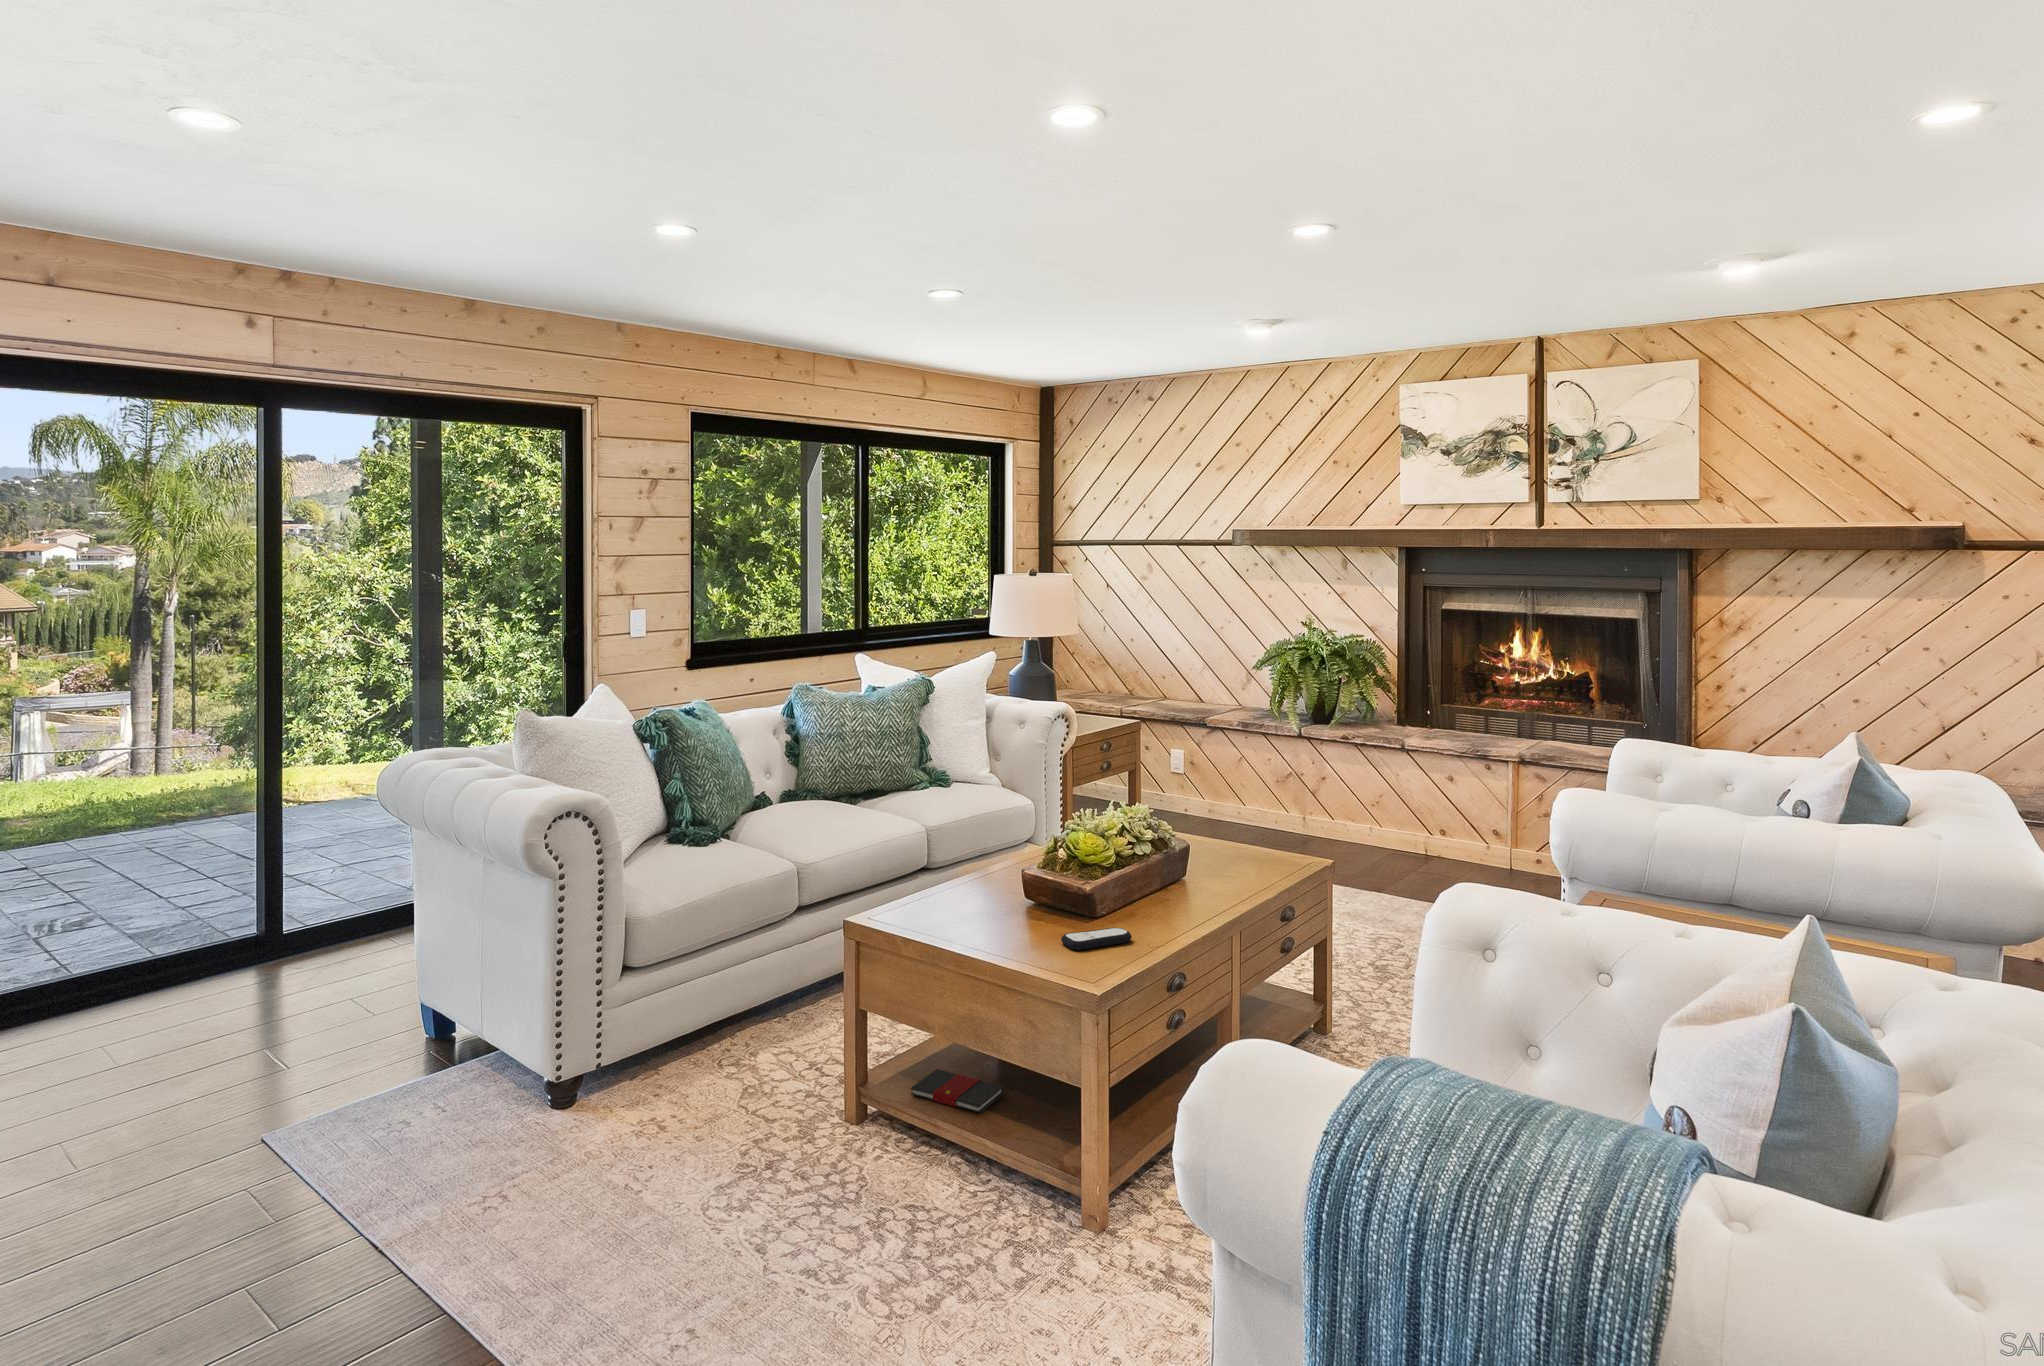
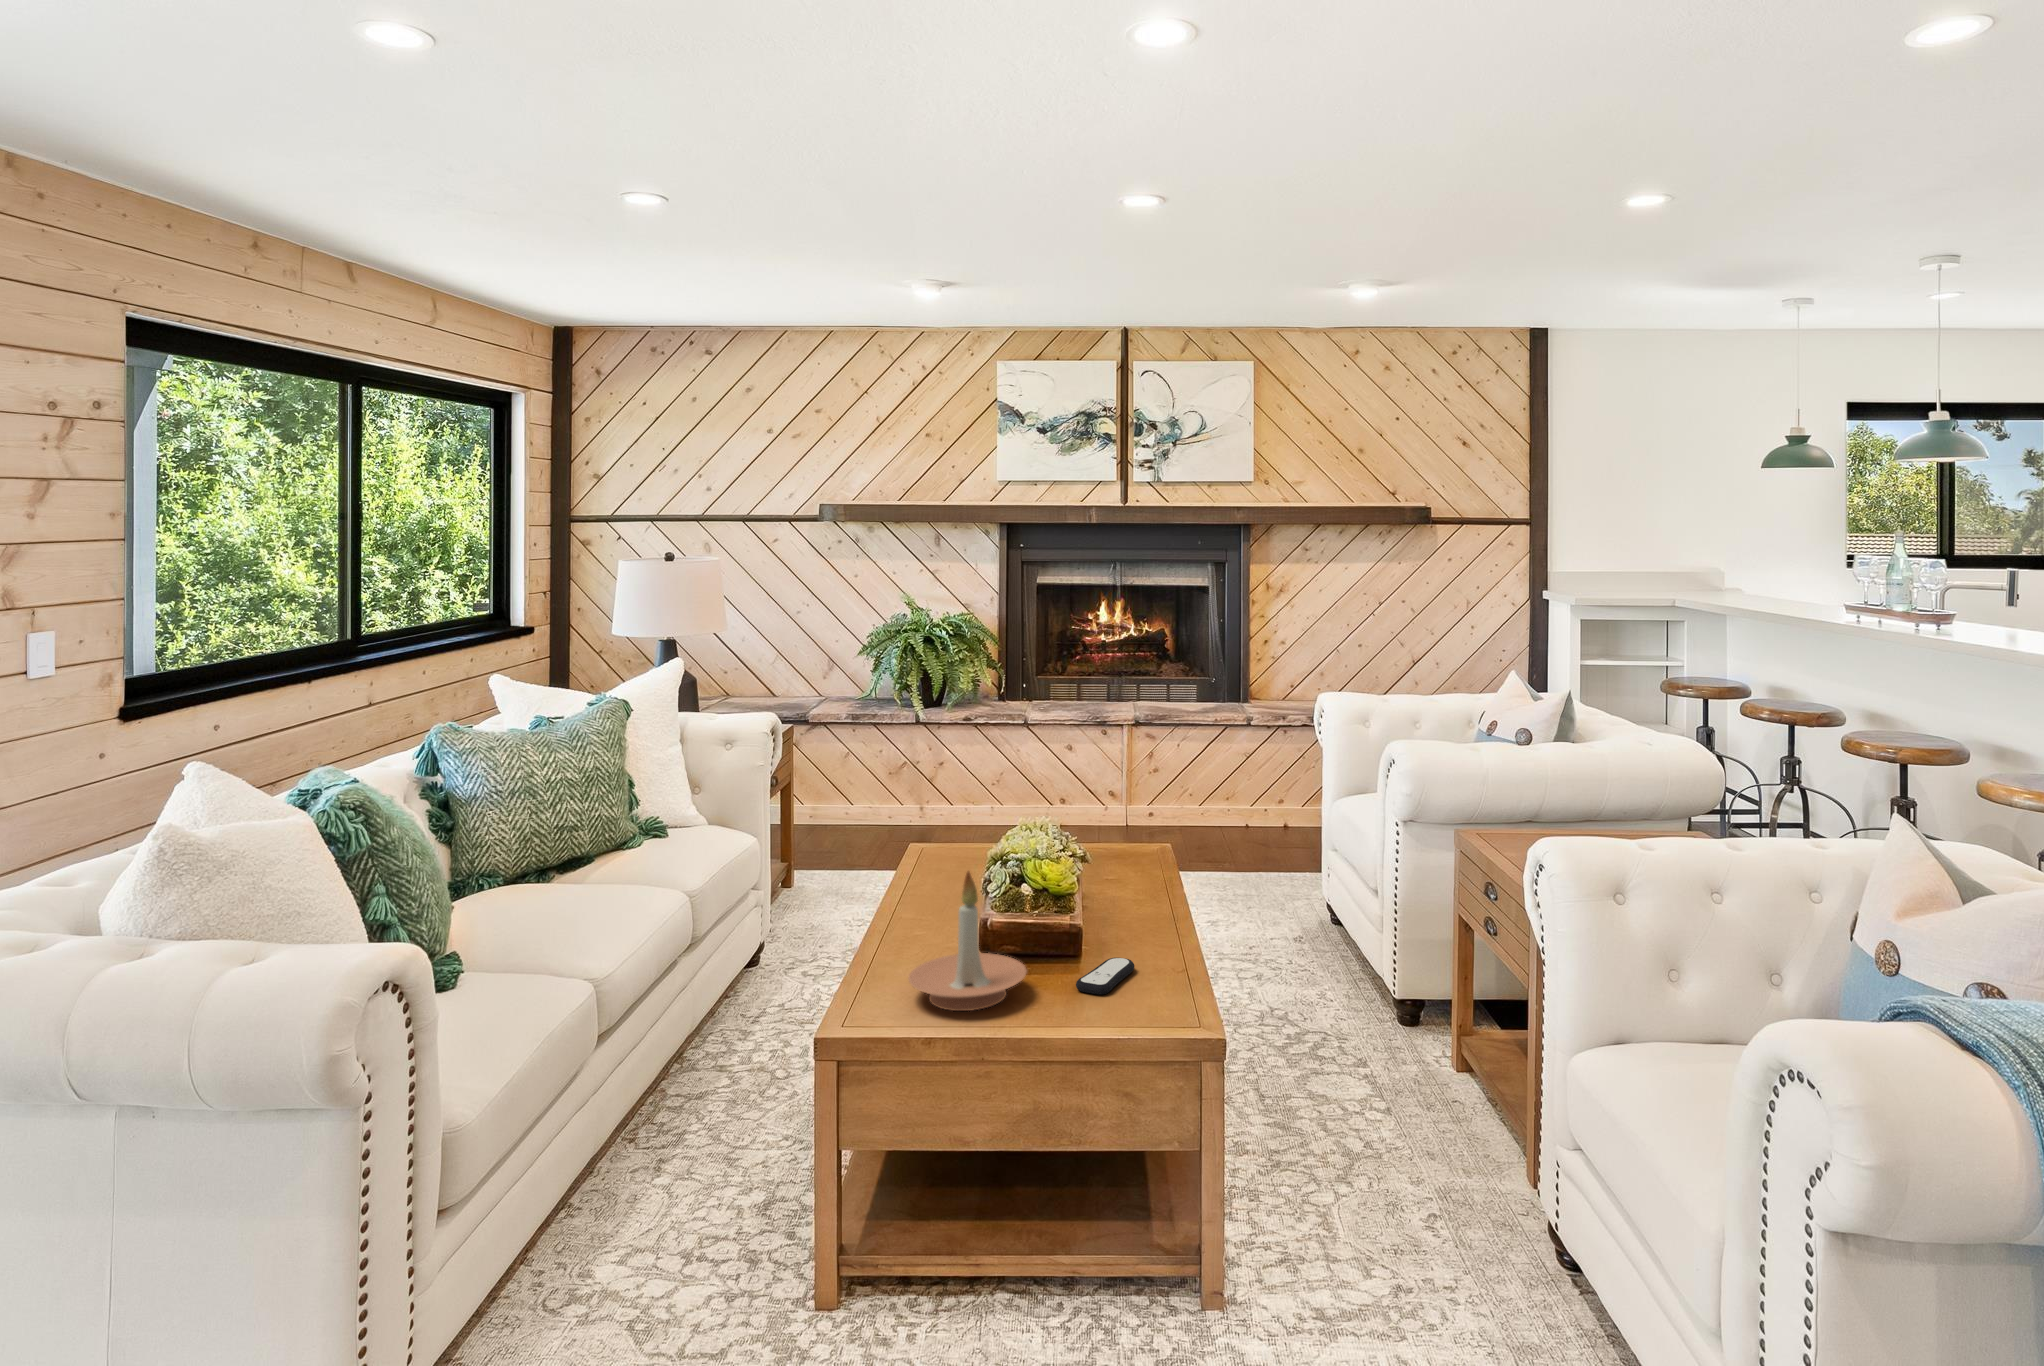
candle holder: none [934,820,1031,935] -> present [908,871,1027,1011]
book: present [911,1069,1005,1113] -> none [902,1177,1001,1231]

